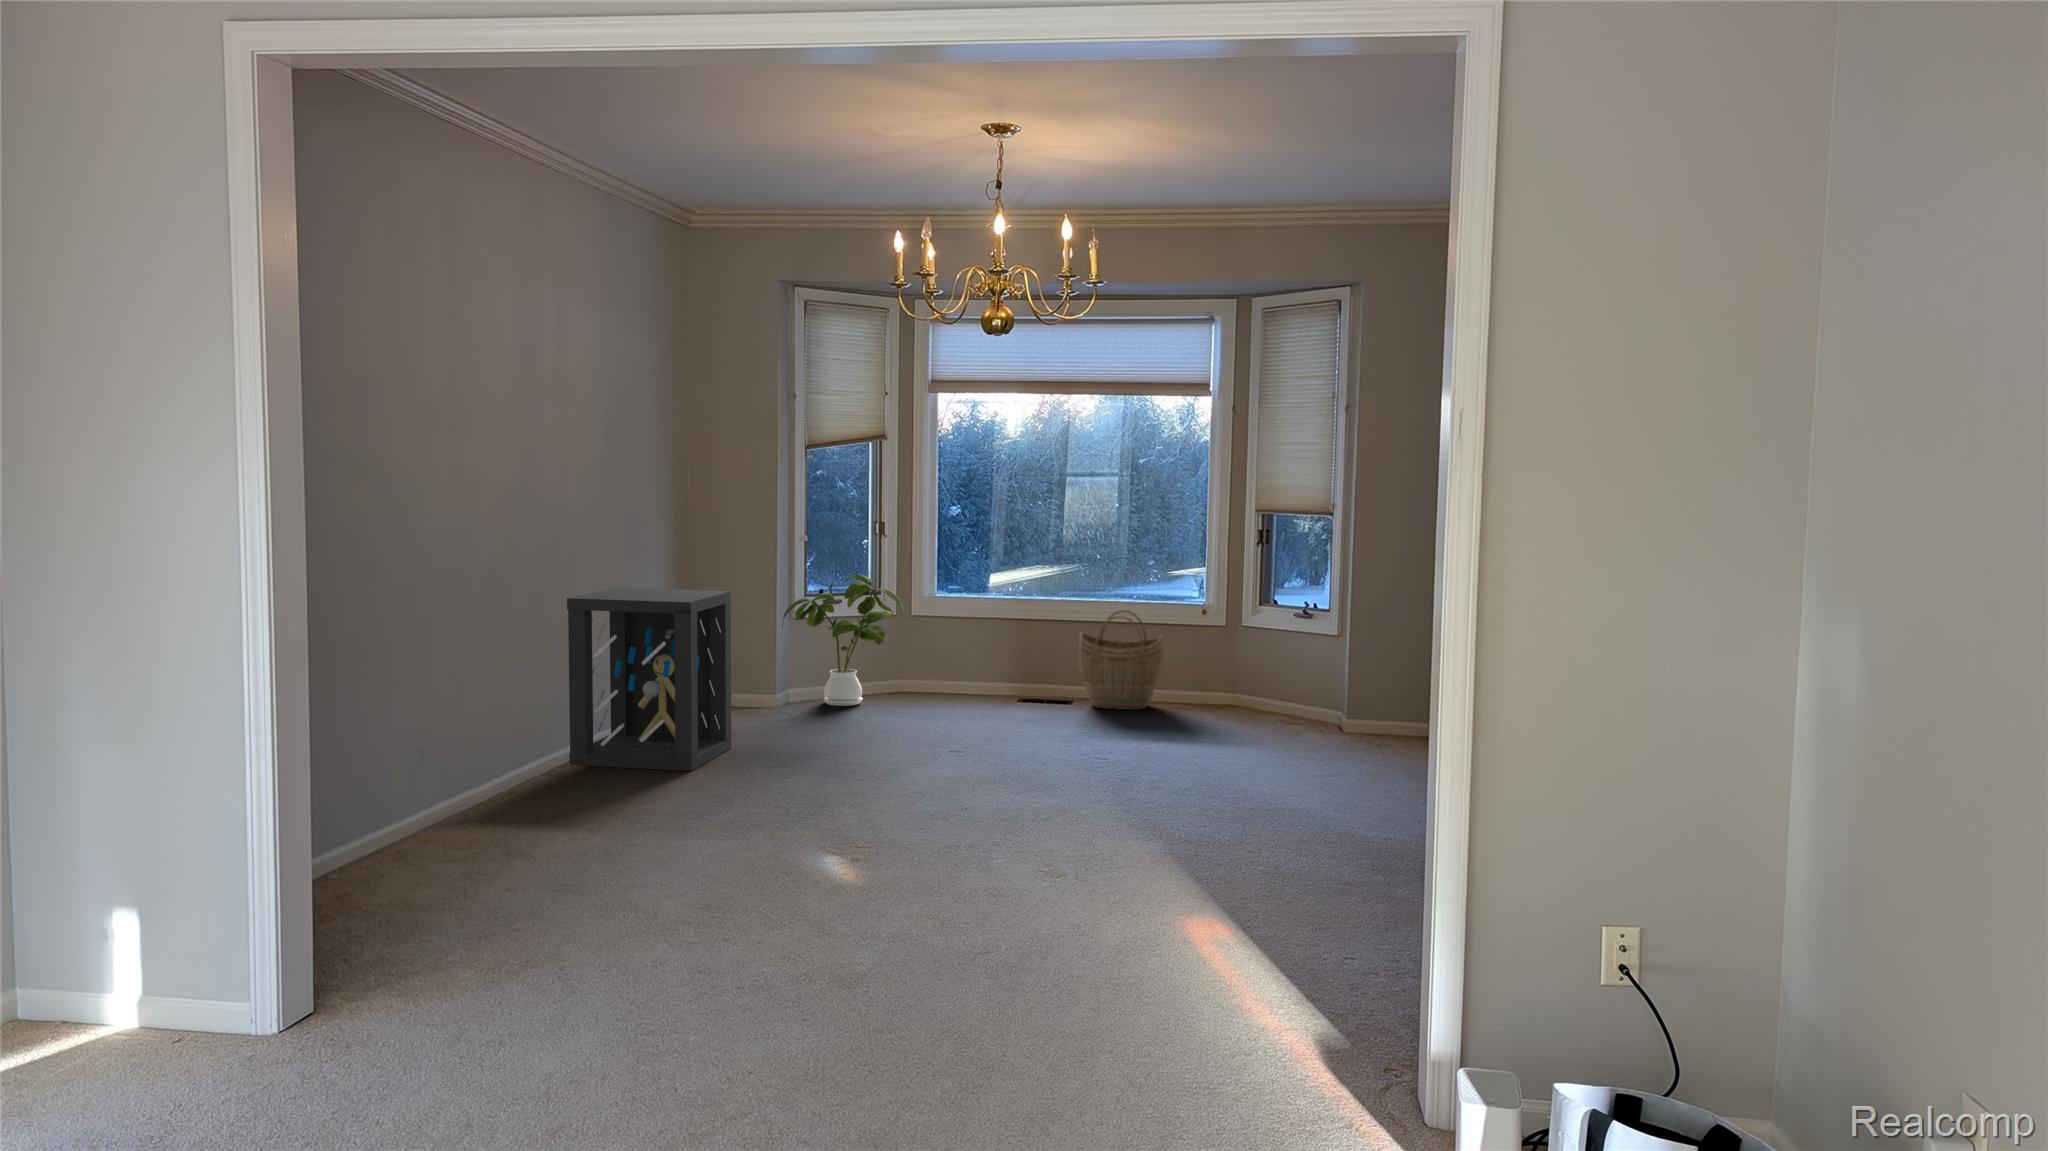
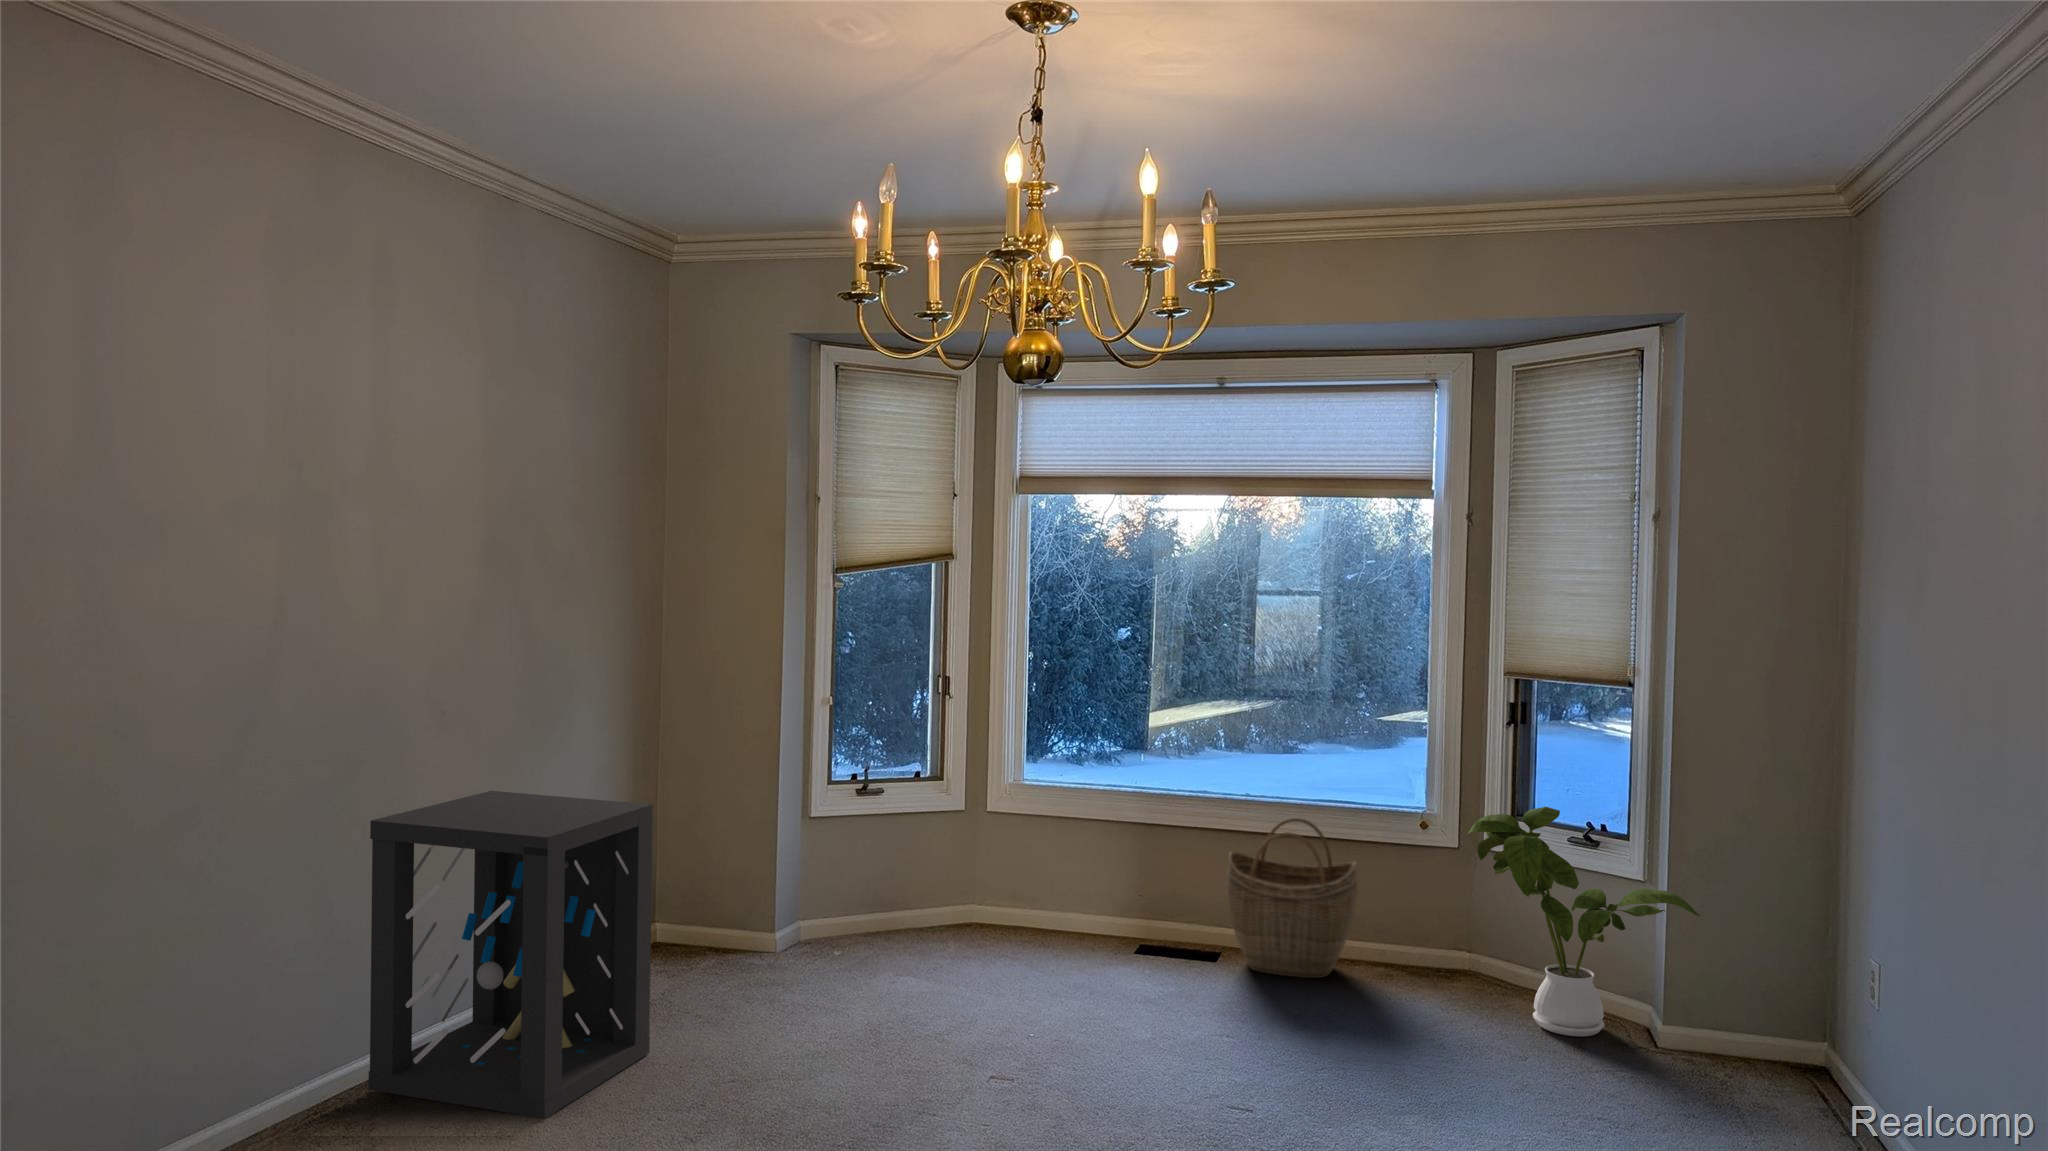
house plant: present [782,574,904,706] -> present [1467,807,1700,1037]

